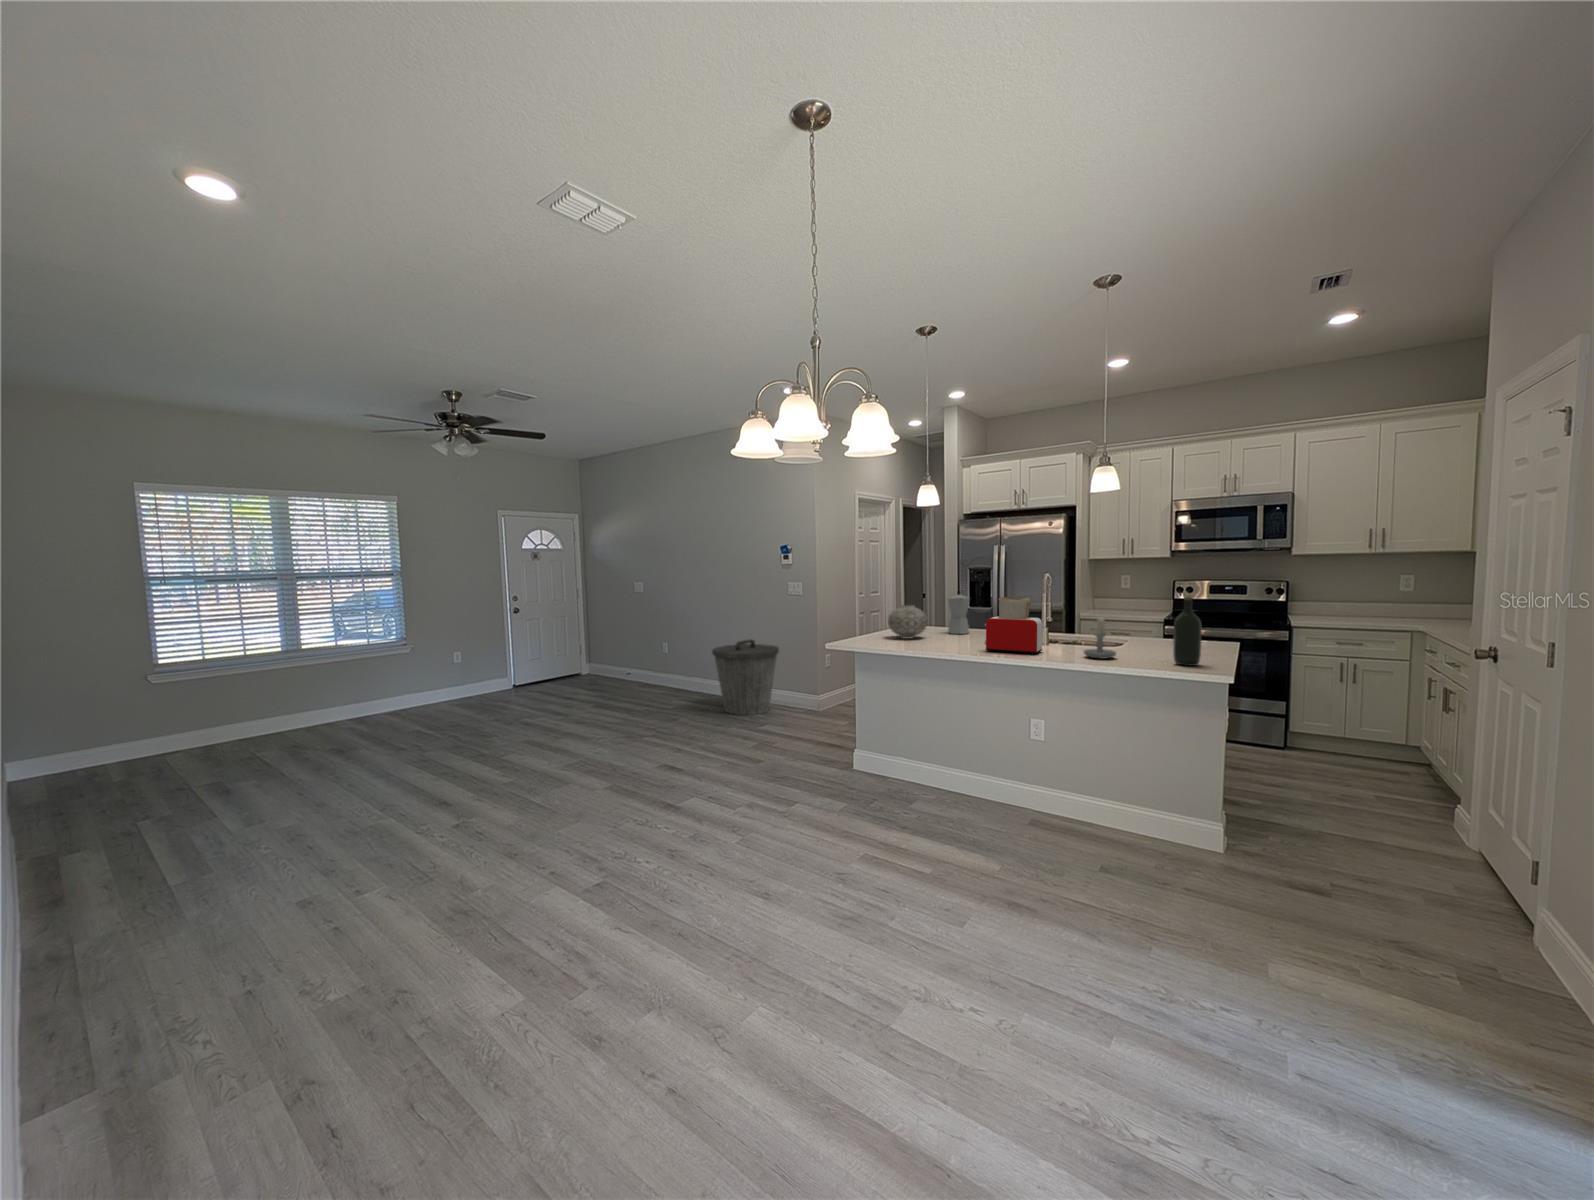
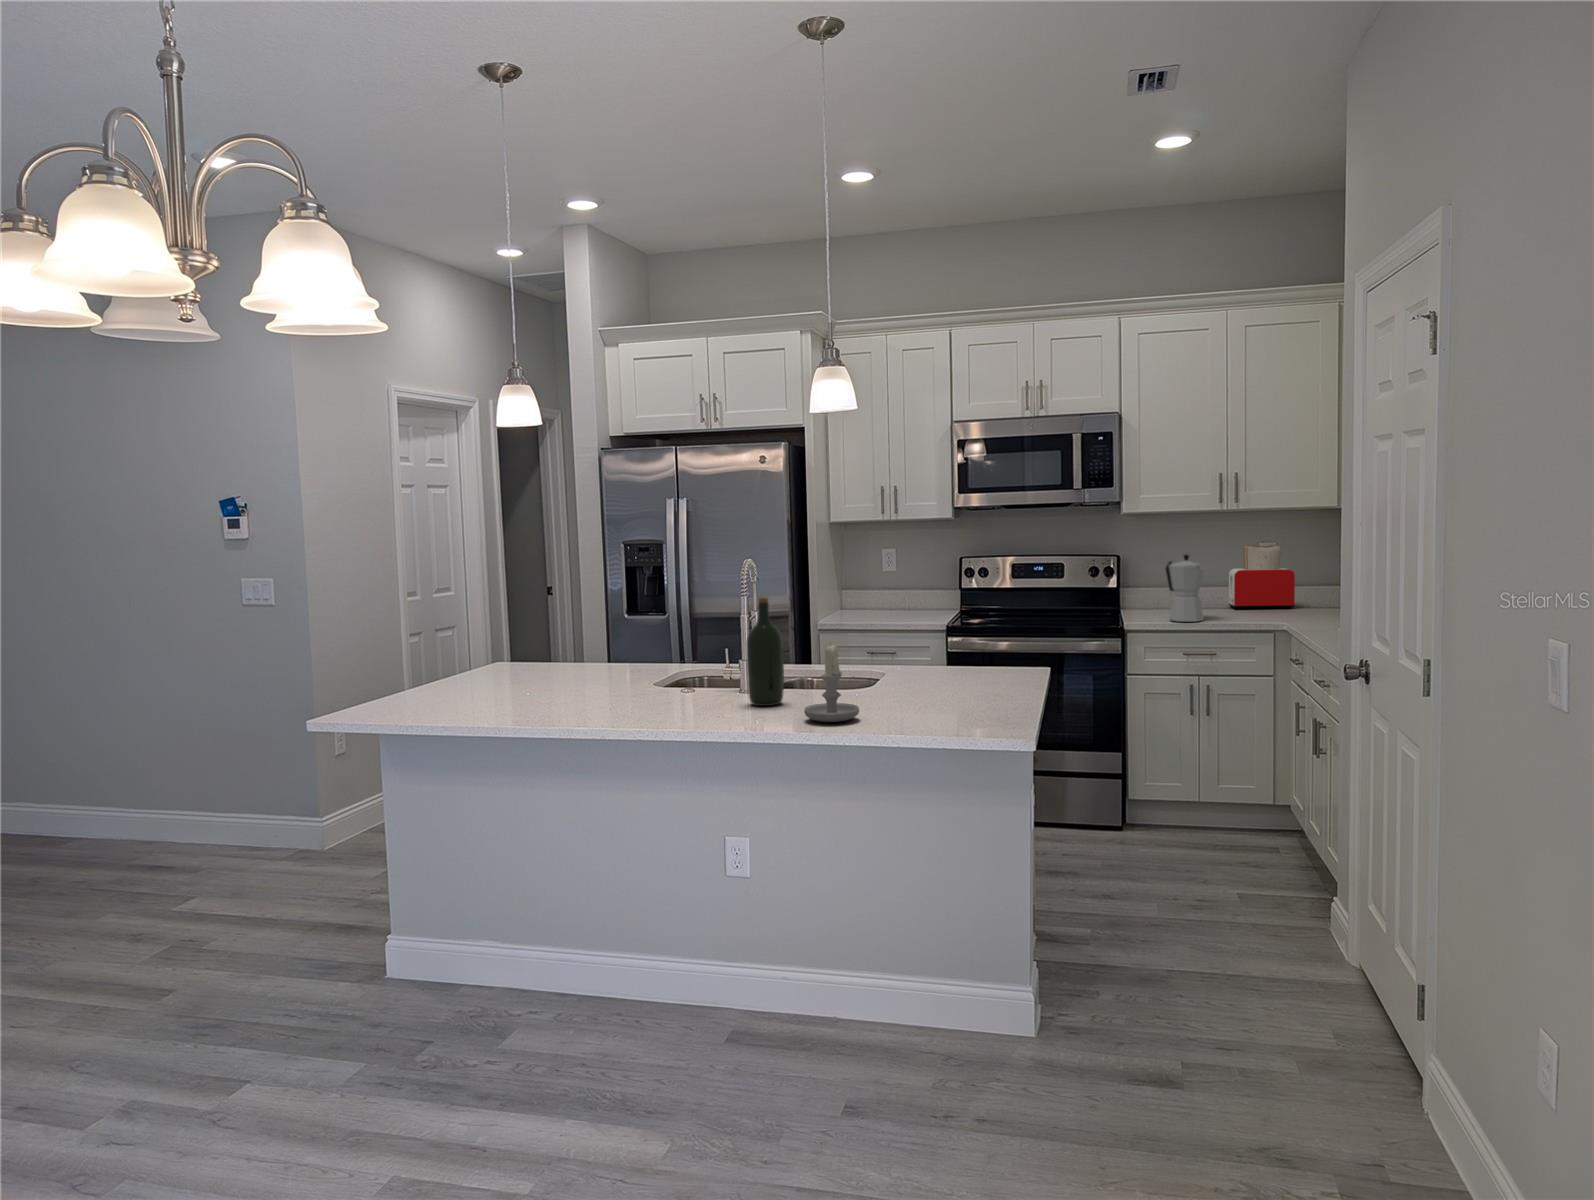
moka pot: present [948,591,969,634] -> present [1166,555,1204,622]
wine bottle: present [1173,596,1202,666] -> present [746,597,784,706]
toaster: present [984,597,1042,654] -> present [1226,545,1295,609]
vase: present [888,605,927,639] -> none [442,630,524,700]
trash can: present [712,640,779,715] -> none [52,712,226,886]

